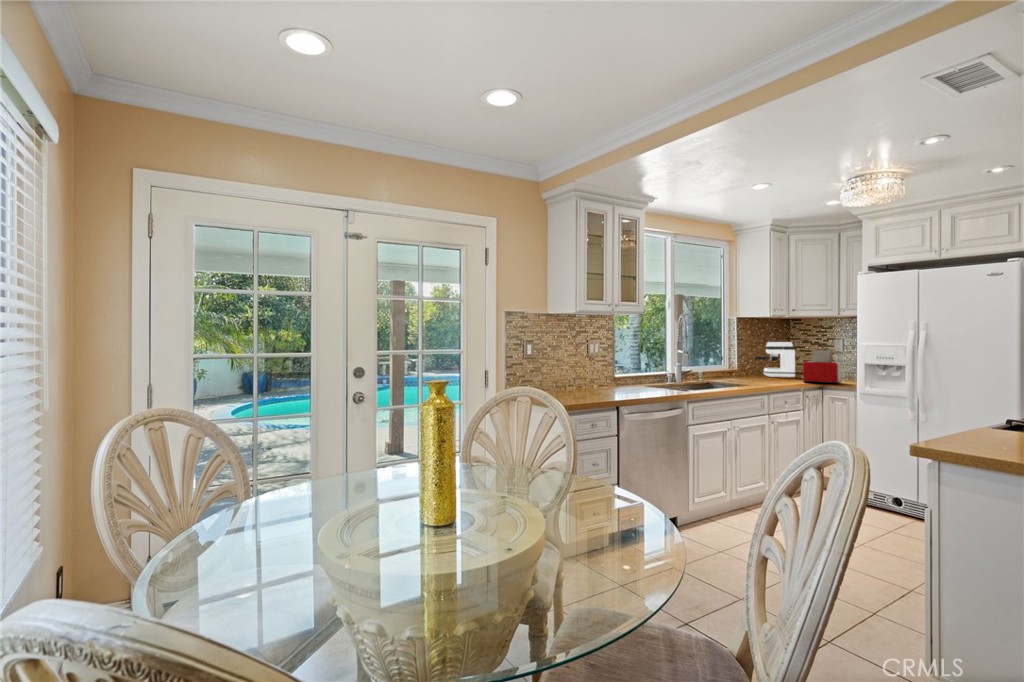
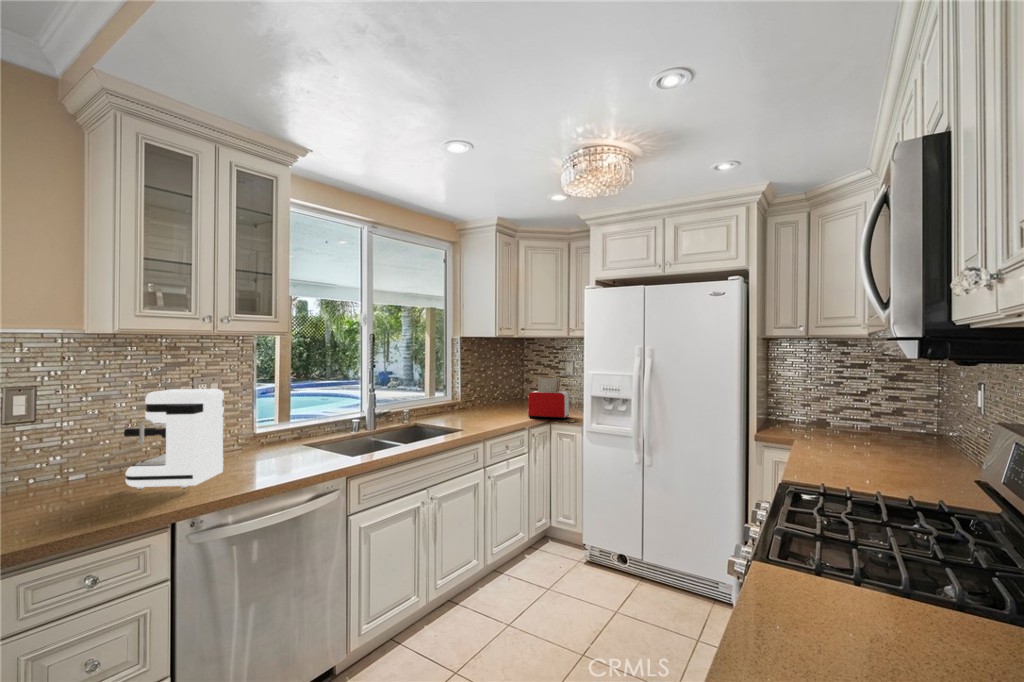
coffee maker: present [755,342,795,377] -> present [124,389,224,489]

